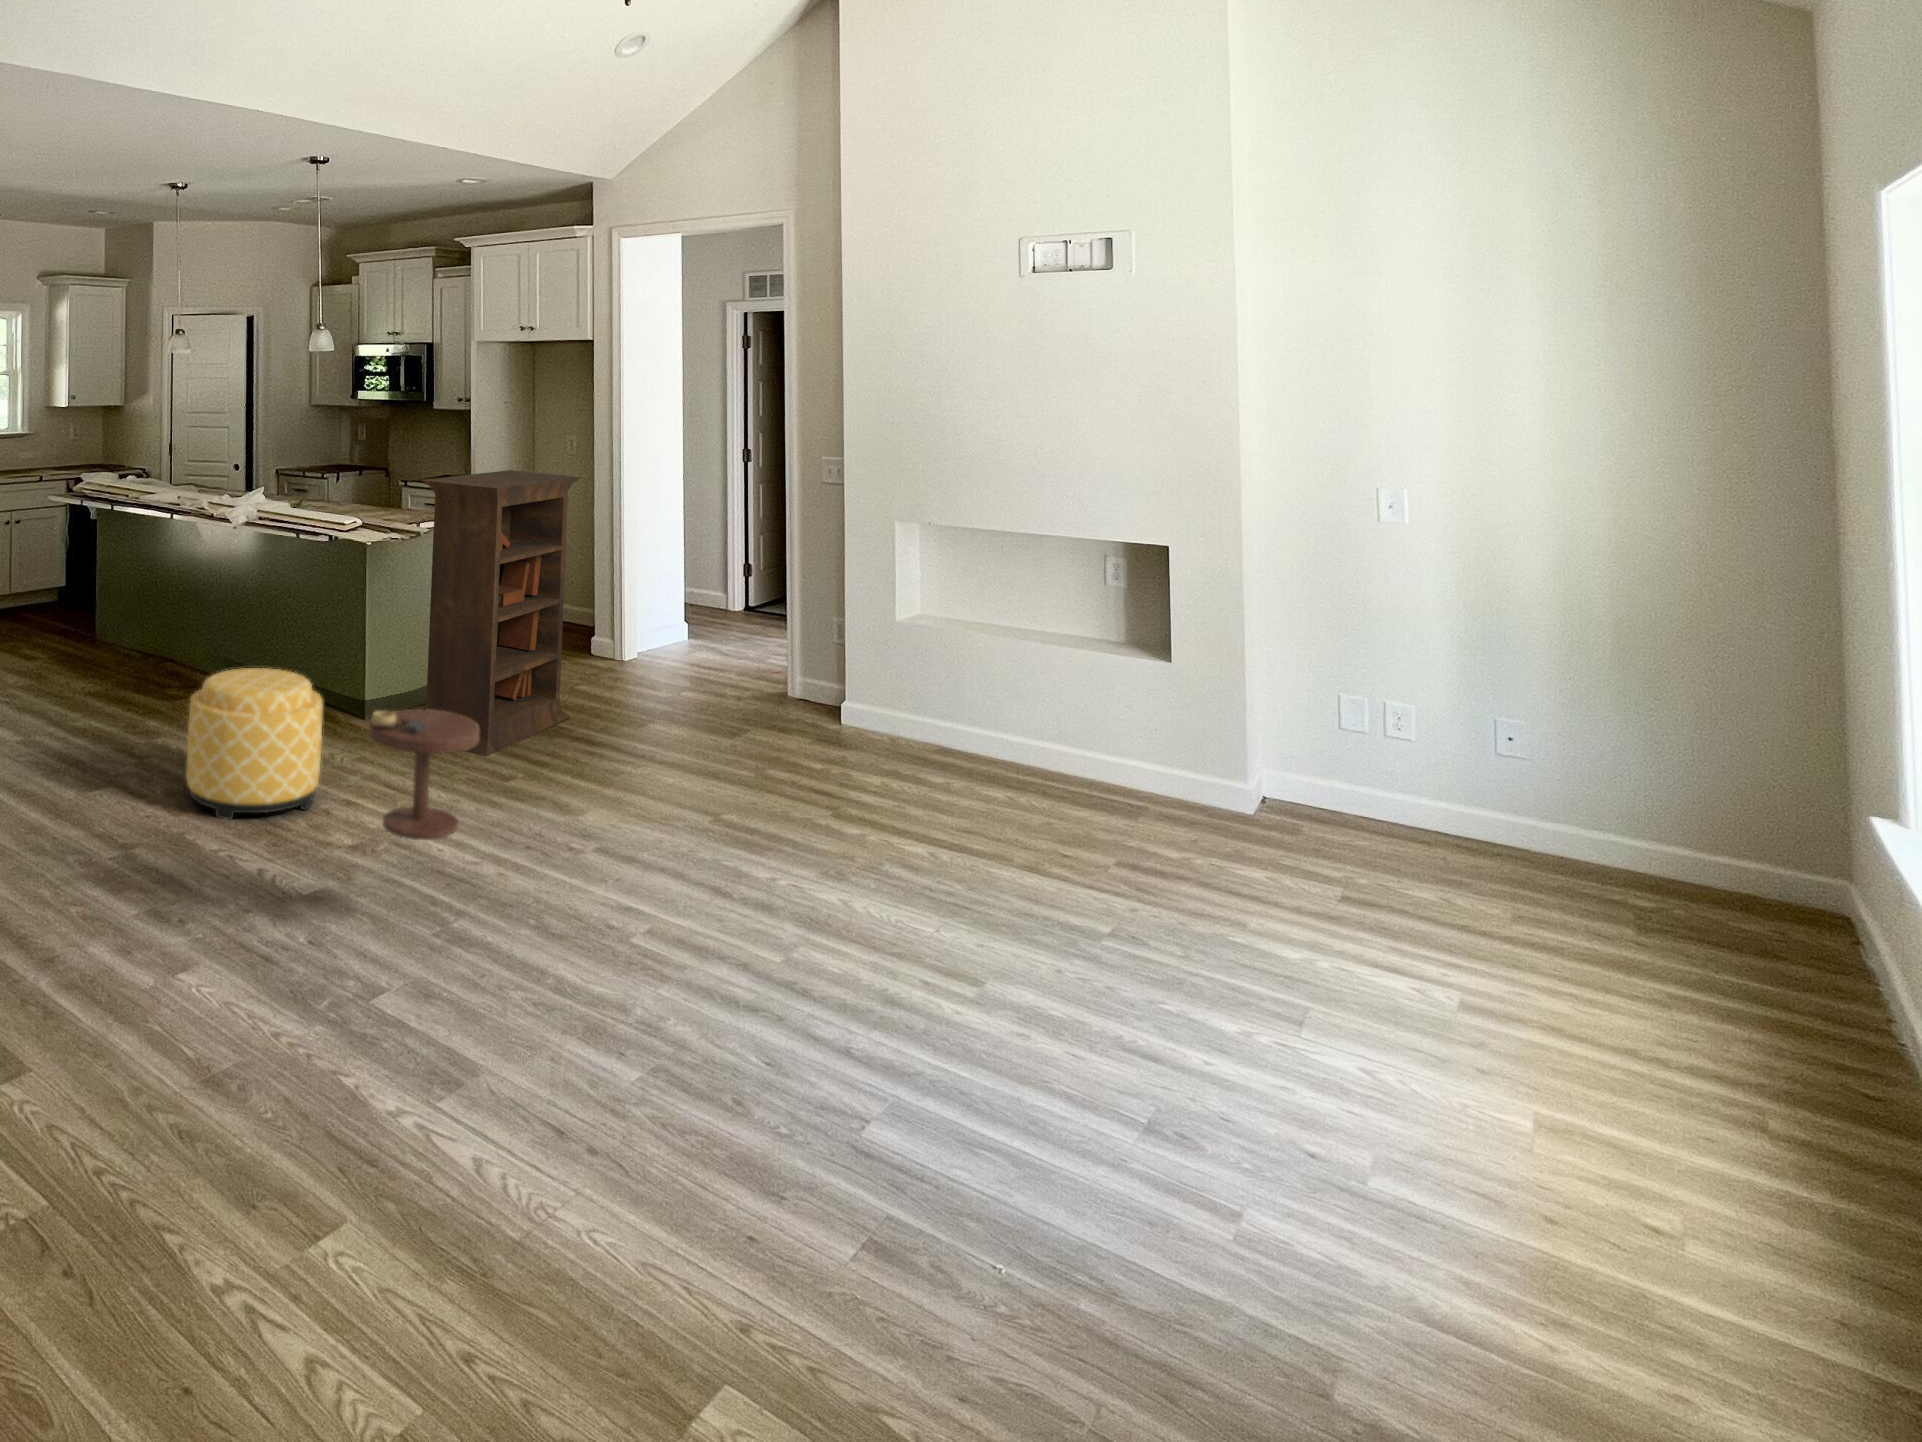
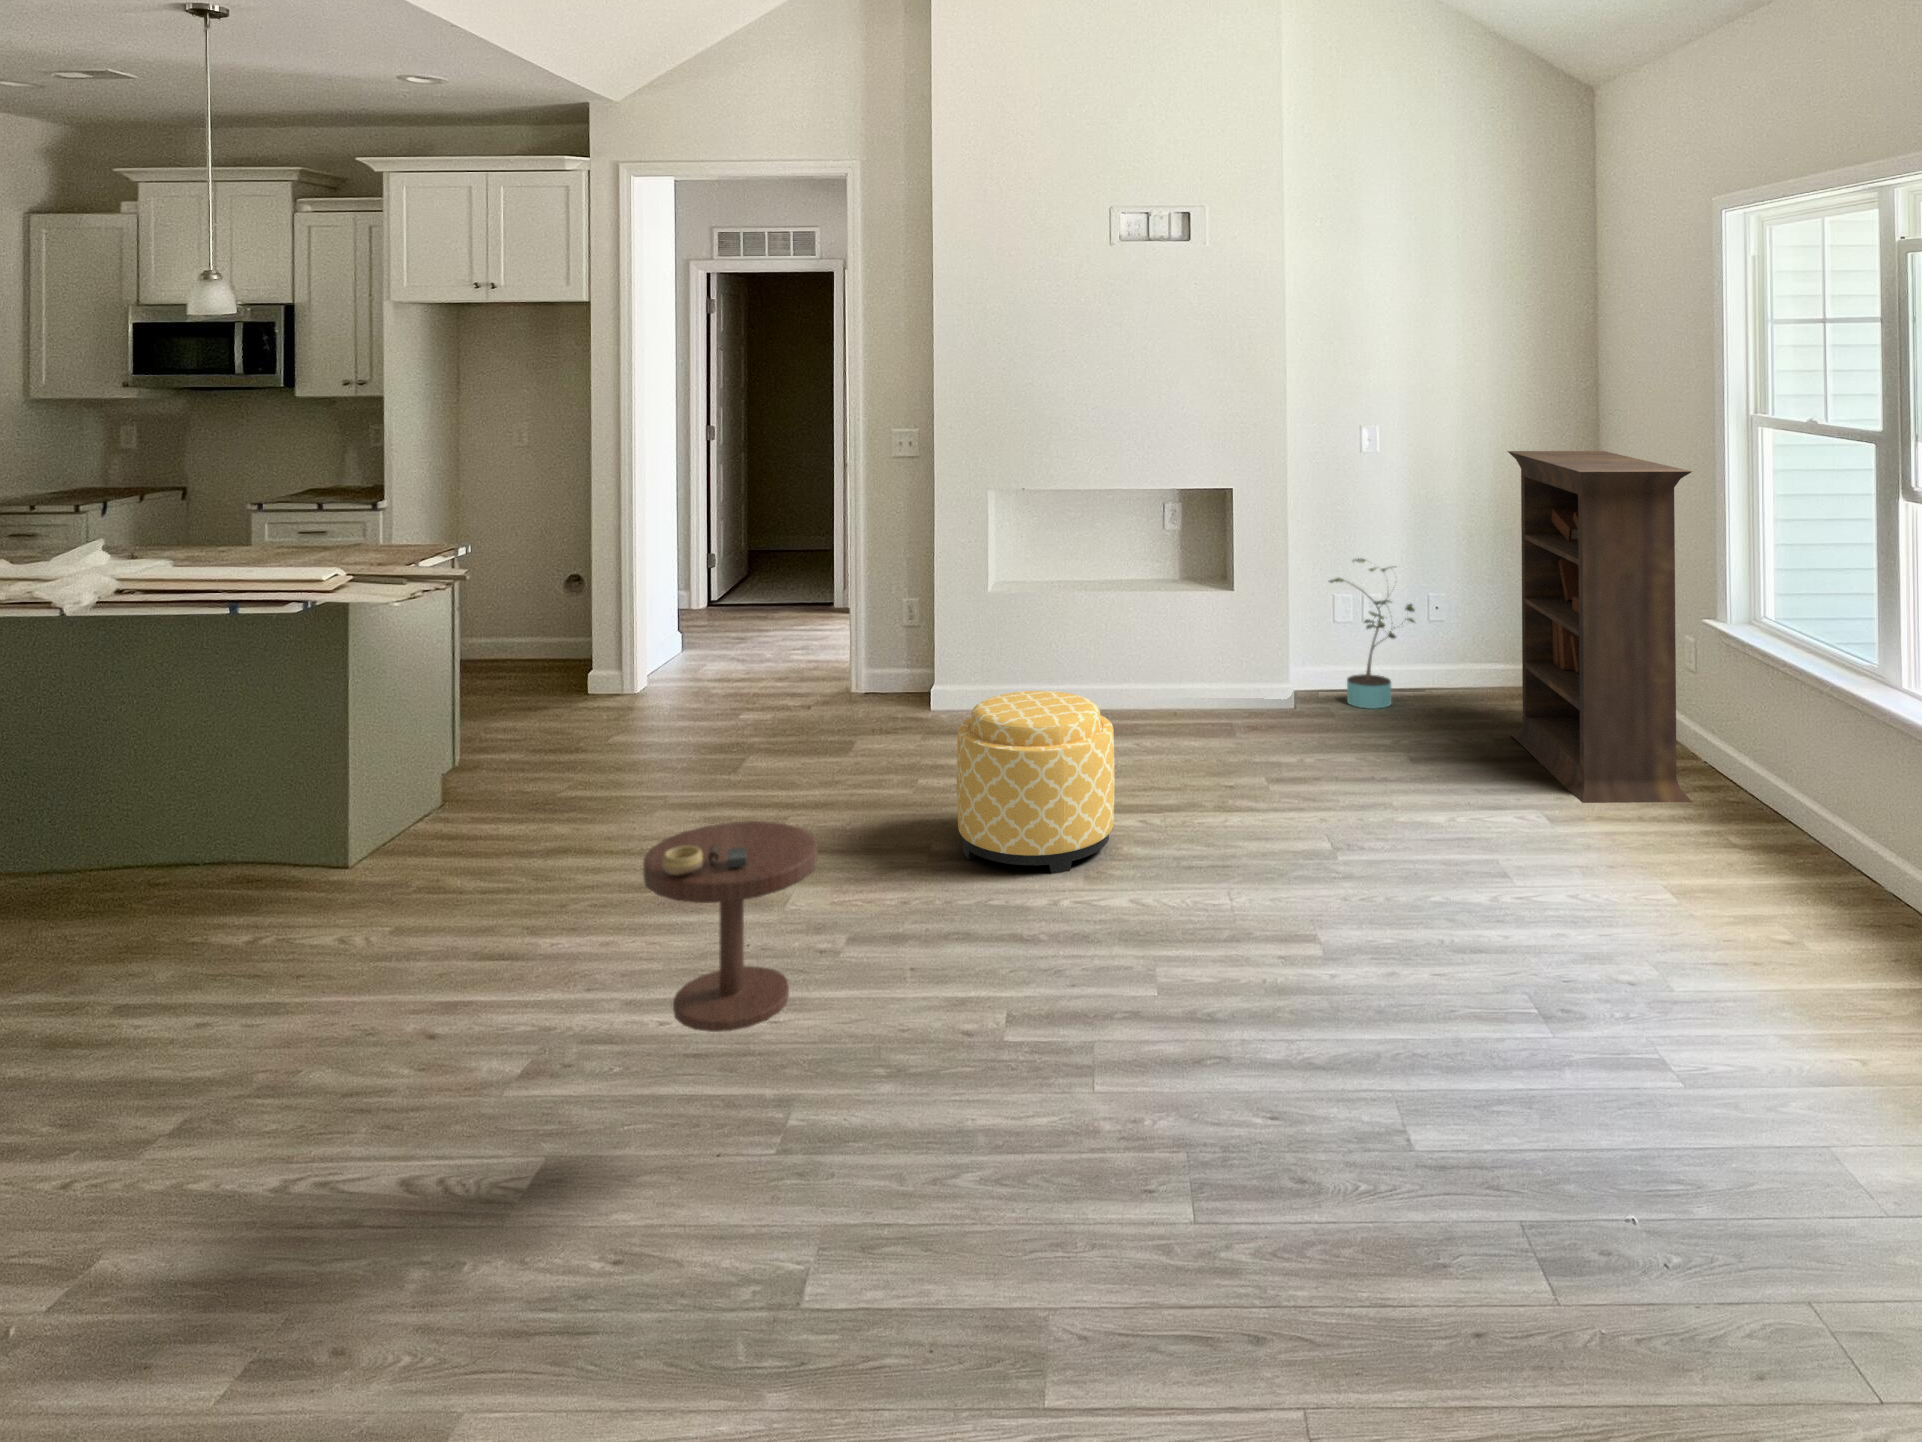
bookcase: present [421,470,581,757] -> present [1508,451,1692,803]
potted plant: none [1272,664,1387,837] -> present [1330,559,1414,709]
ottoman: present [187,668,323,820] -> present [957,691,1114,874]

